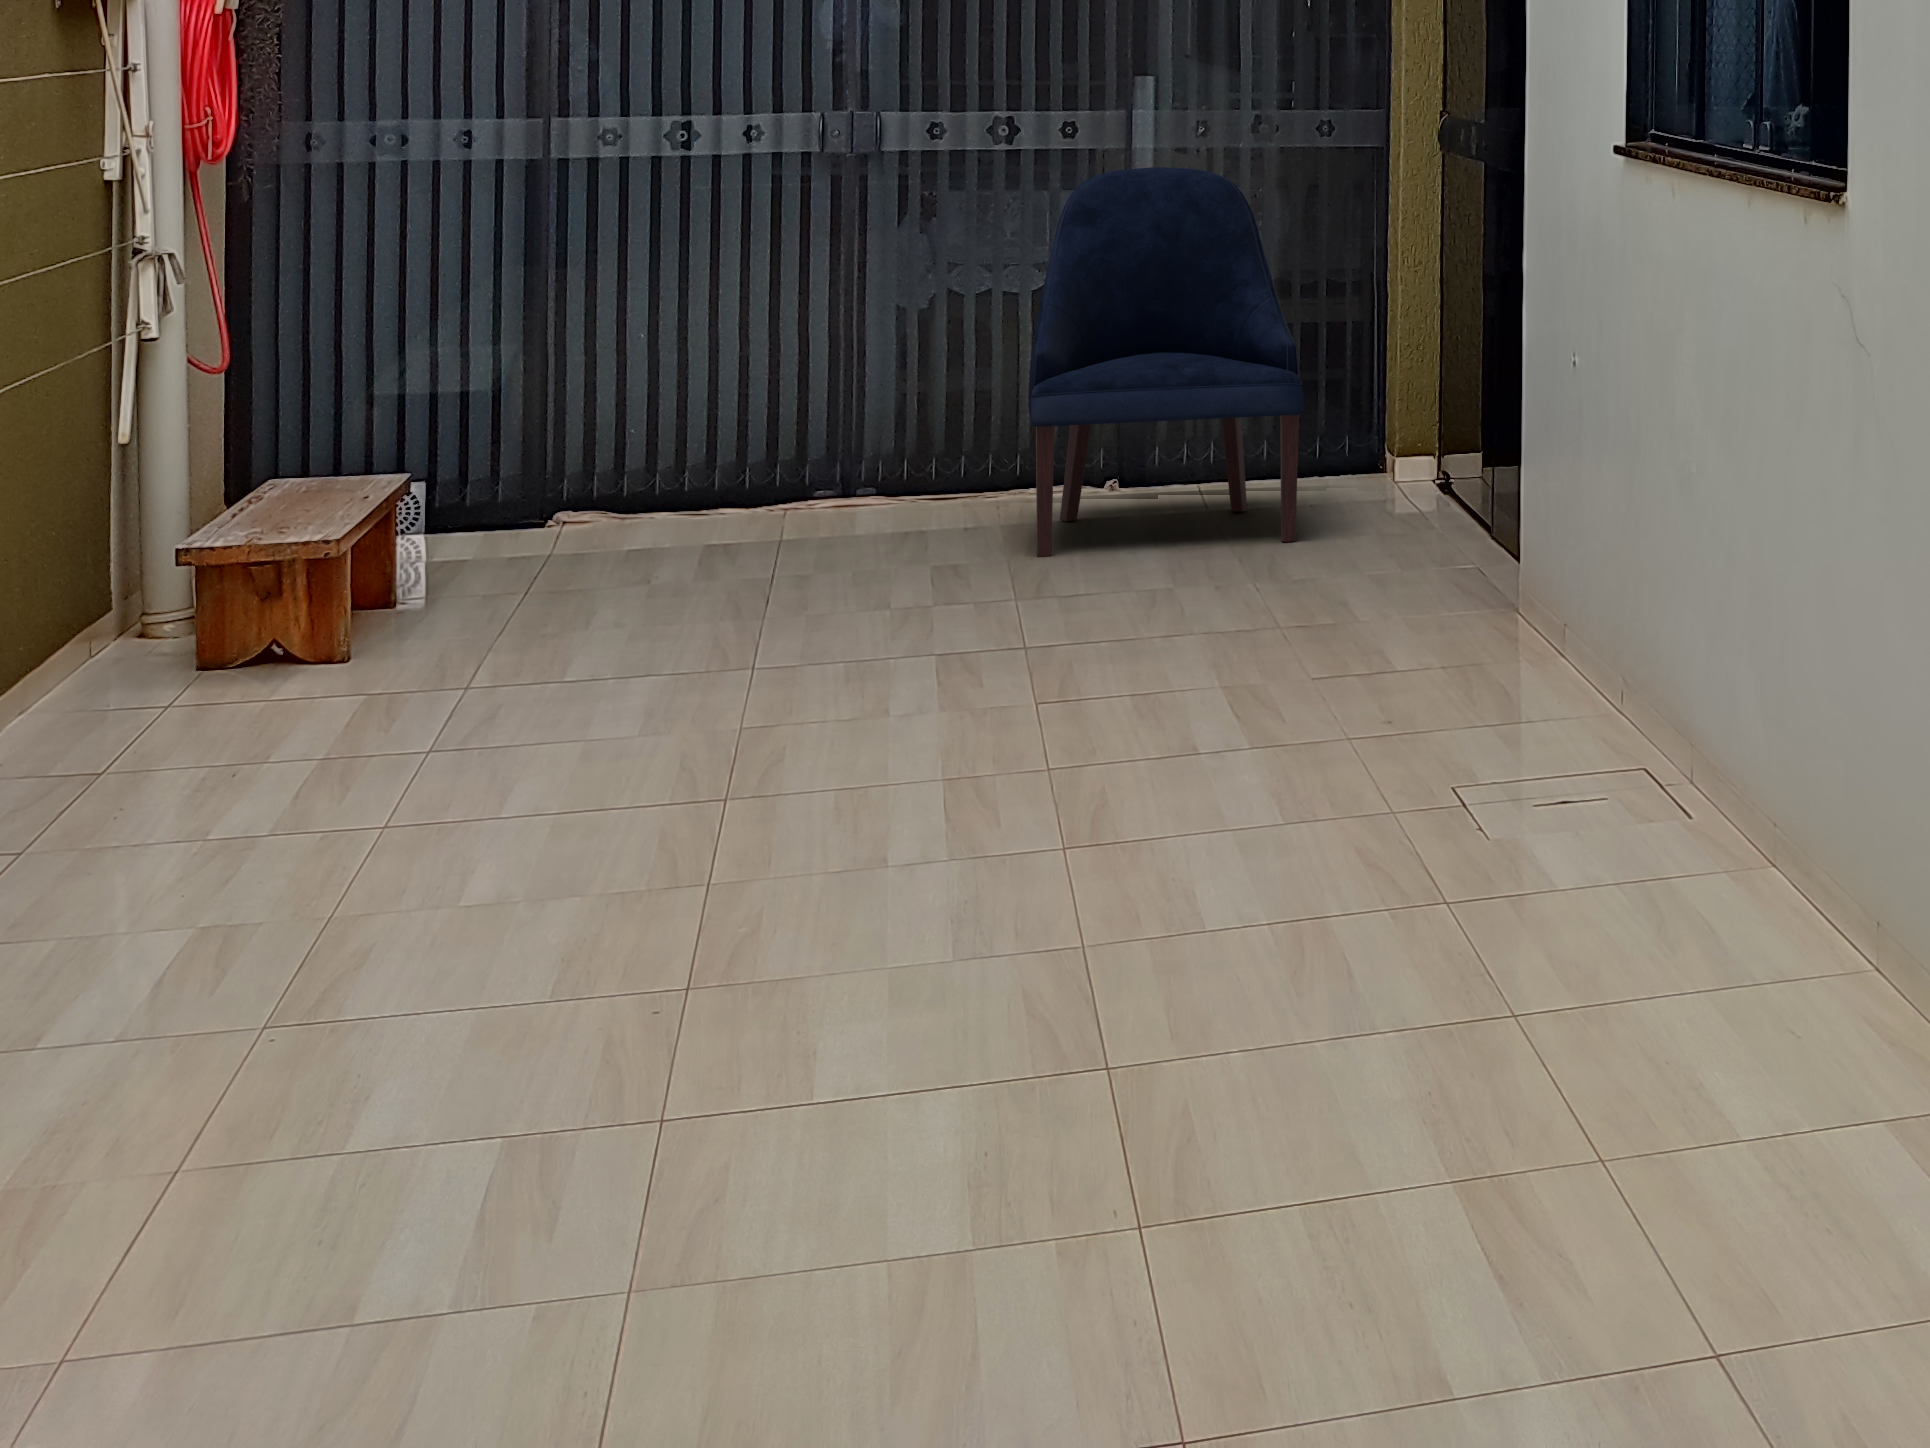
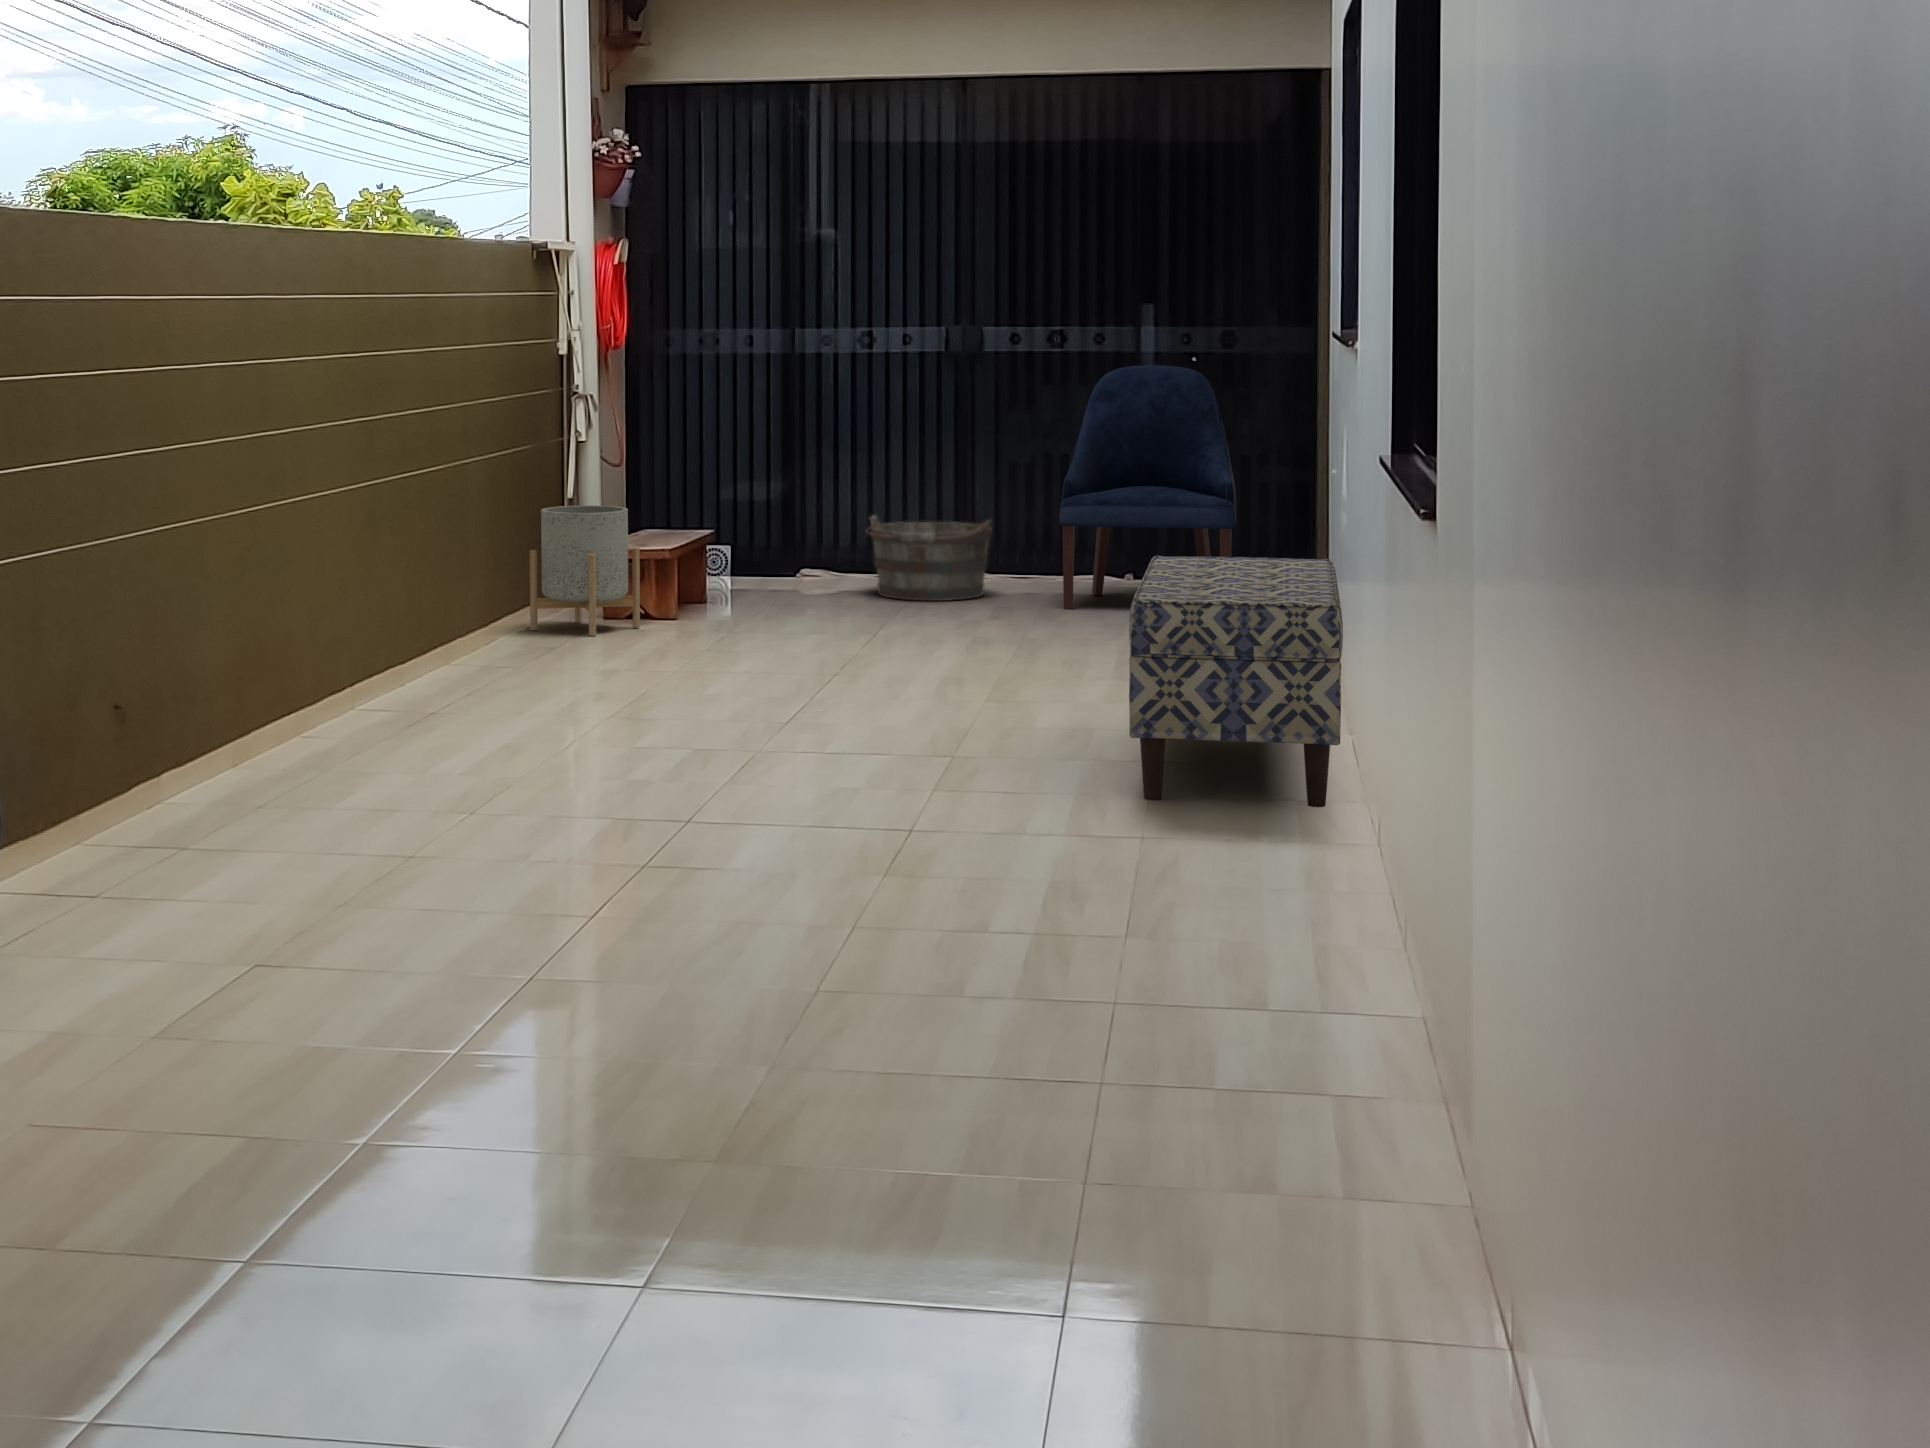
bucket: none [689,415,906,561] -> present [866,516,992,601]
planter: none [36,465,282,725] -> present [530,506,640,636]
bench: none [1409,534,1915,1092] -> present [1129,556,1343,807]

